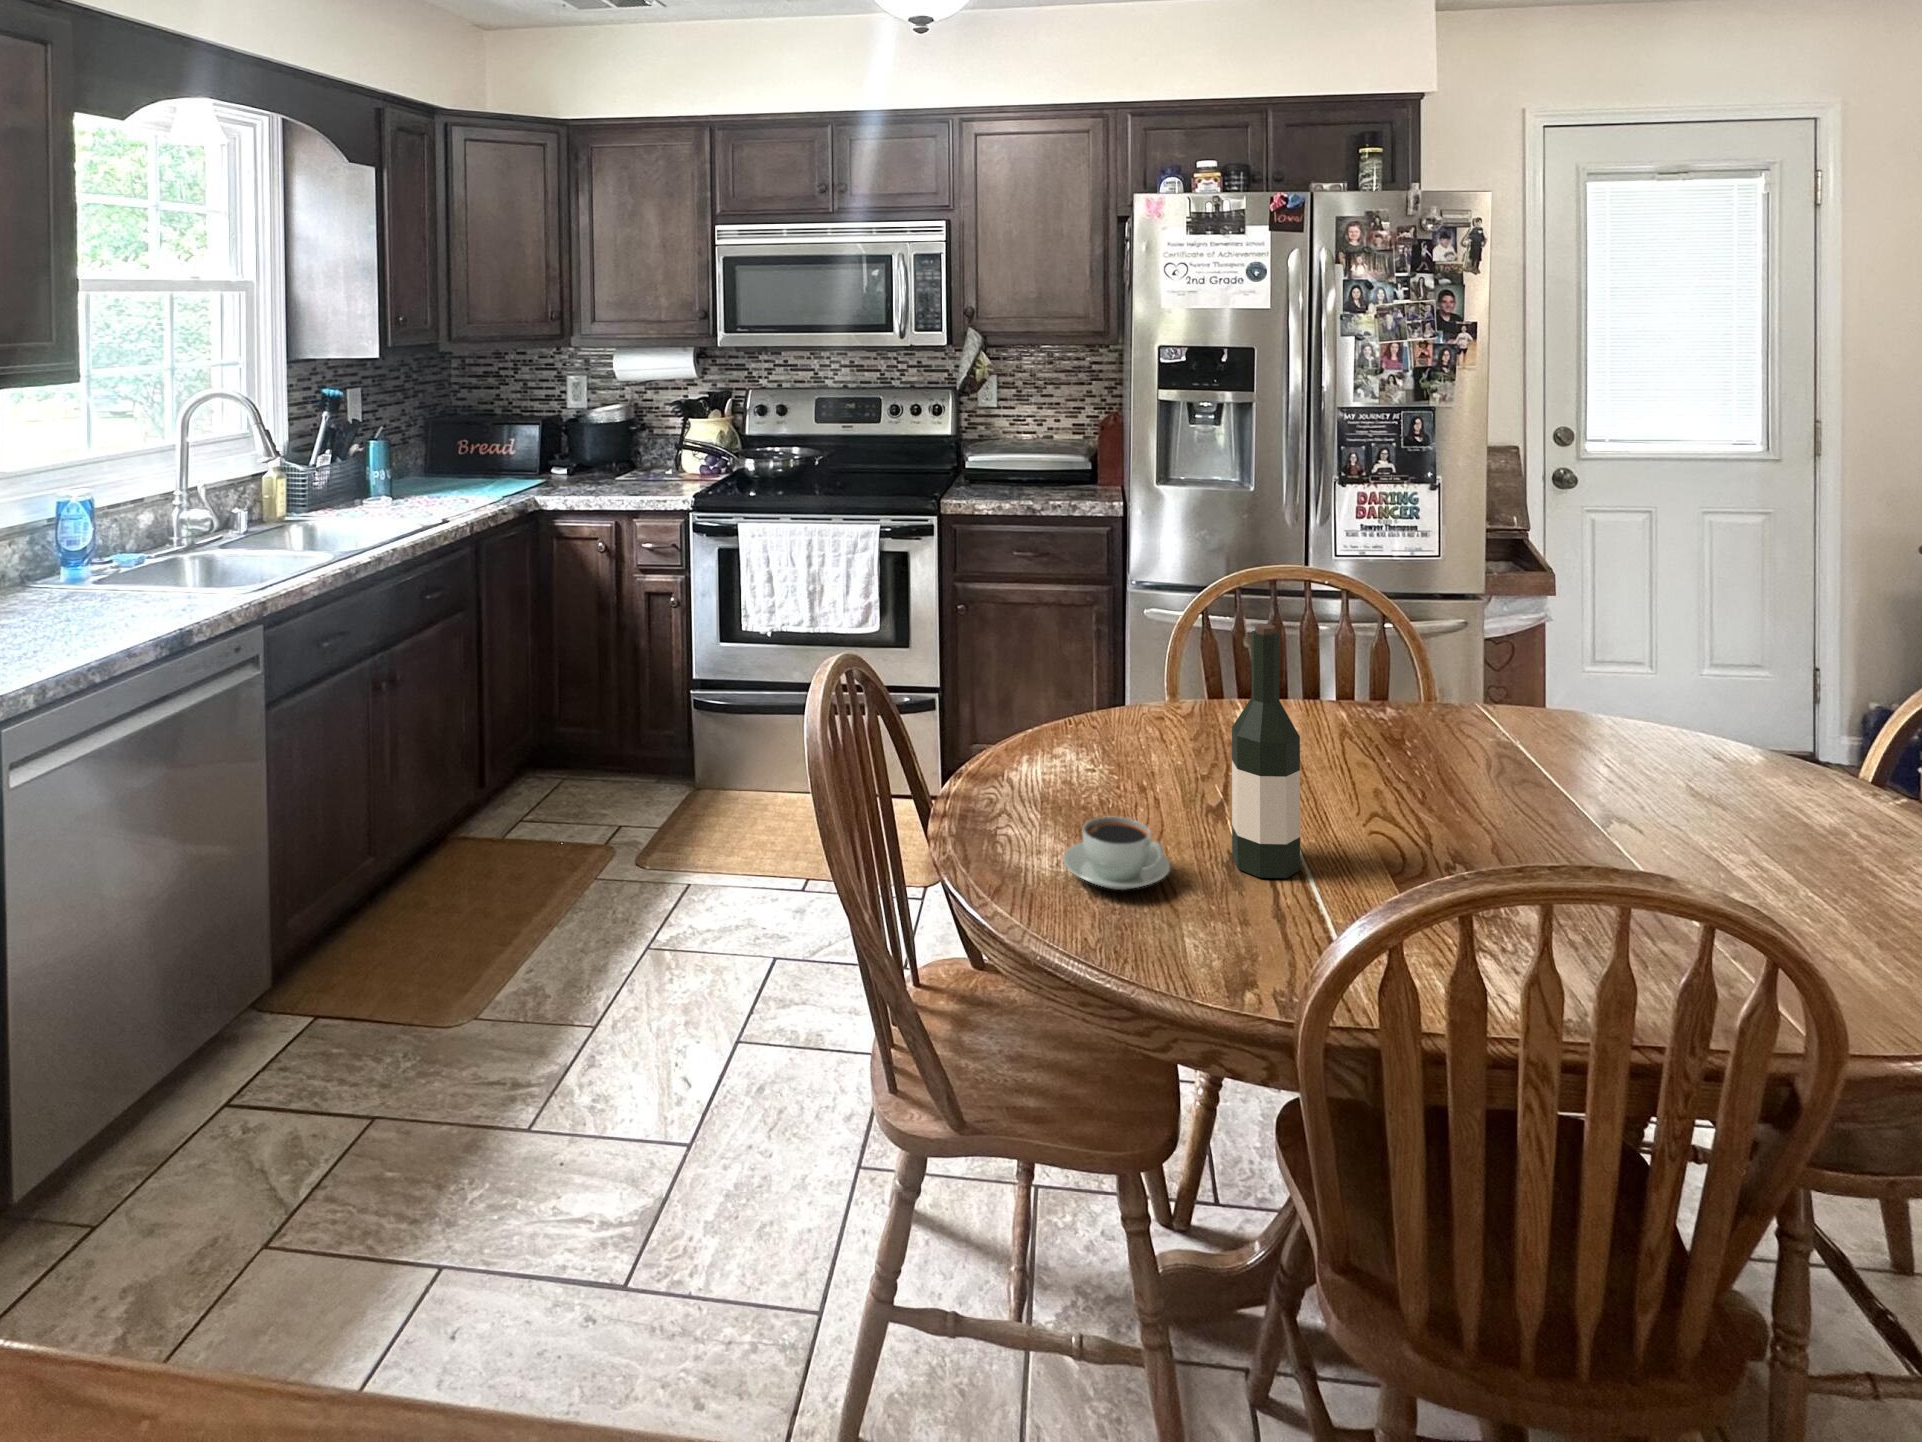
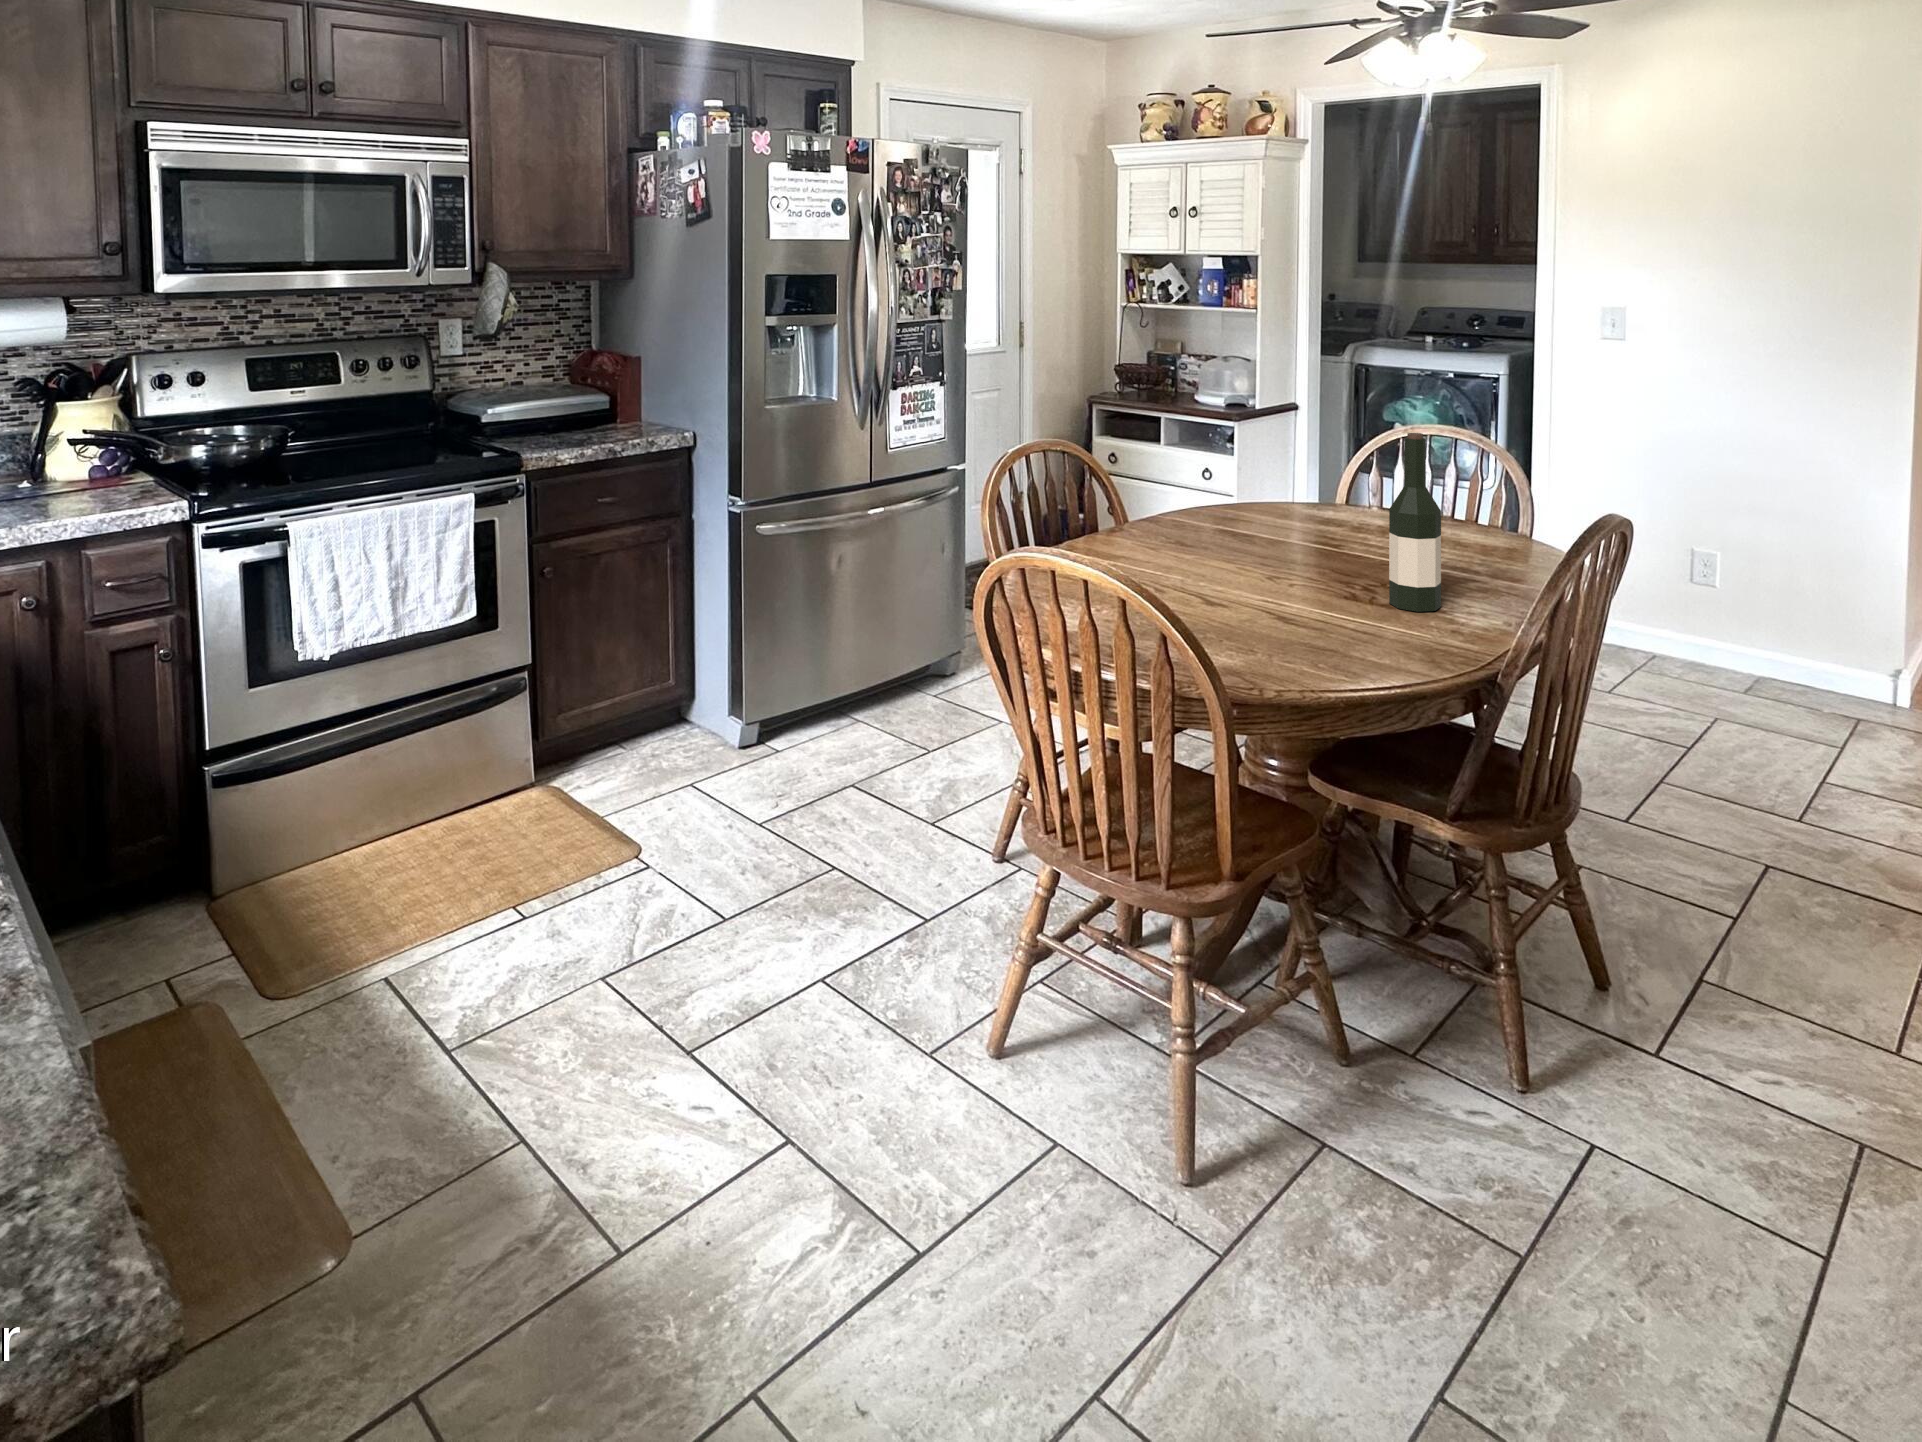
coffee cup: present [1063,817,1170,890] -> none [1362,595,1450,644]

